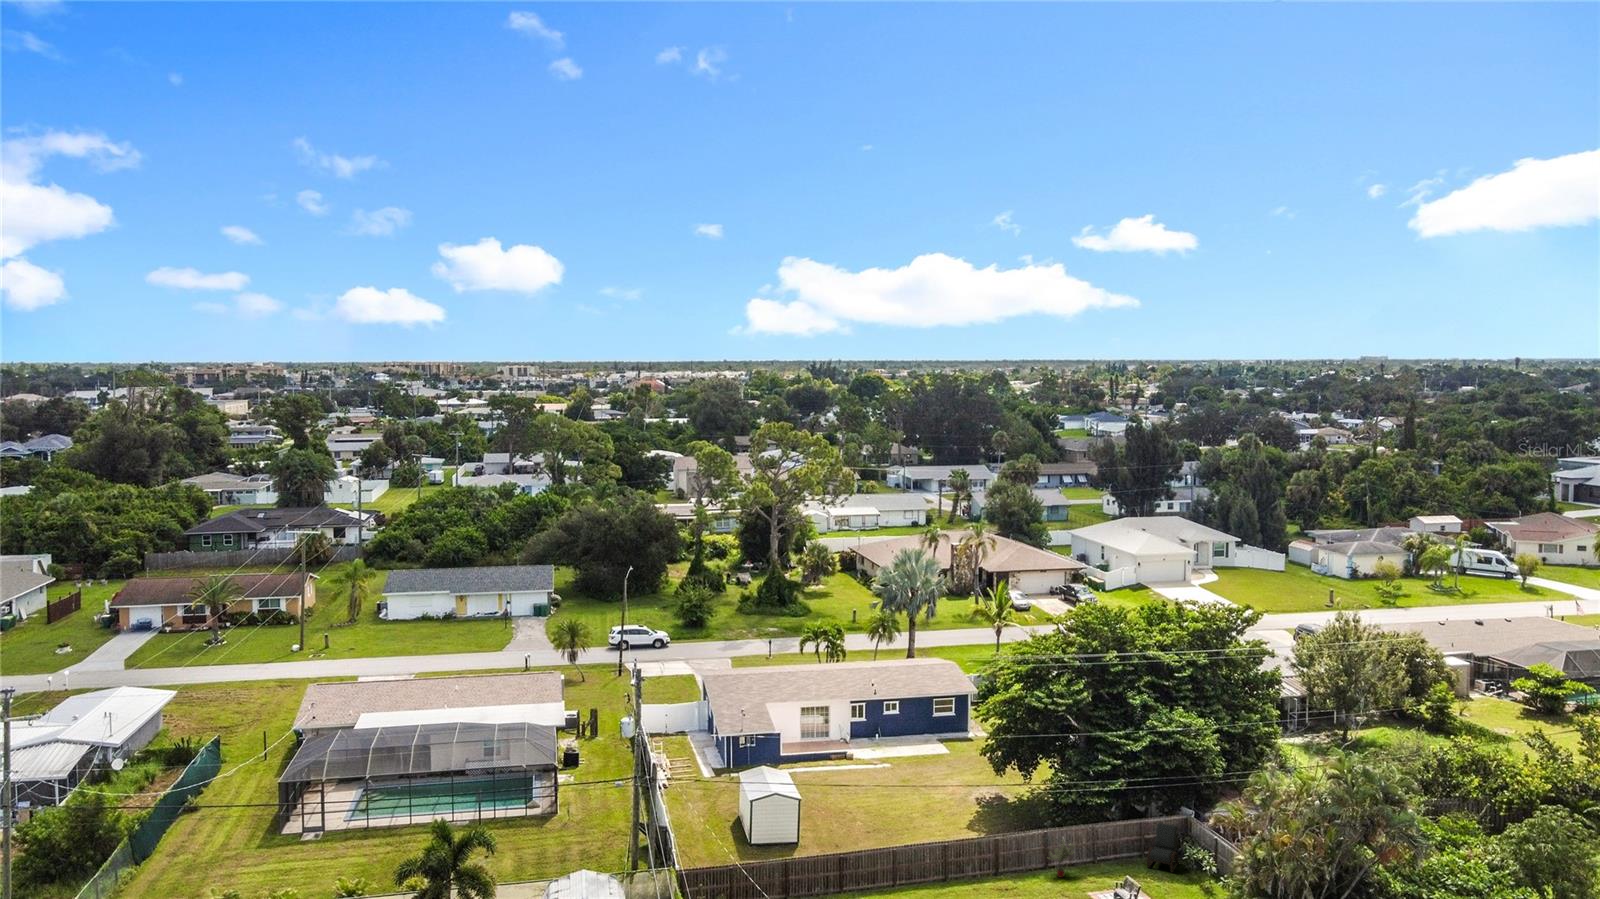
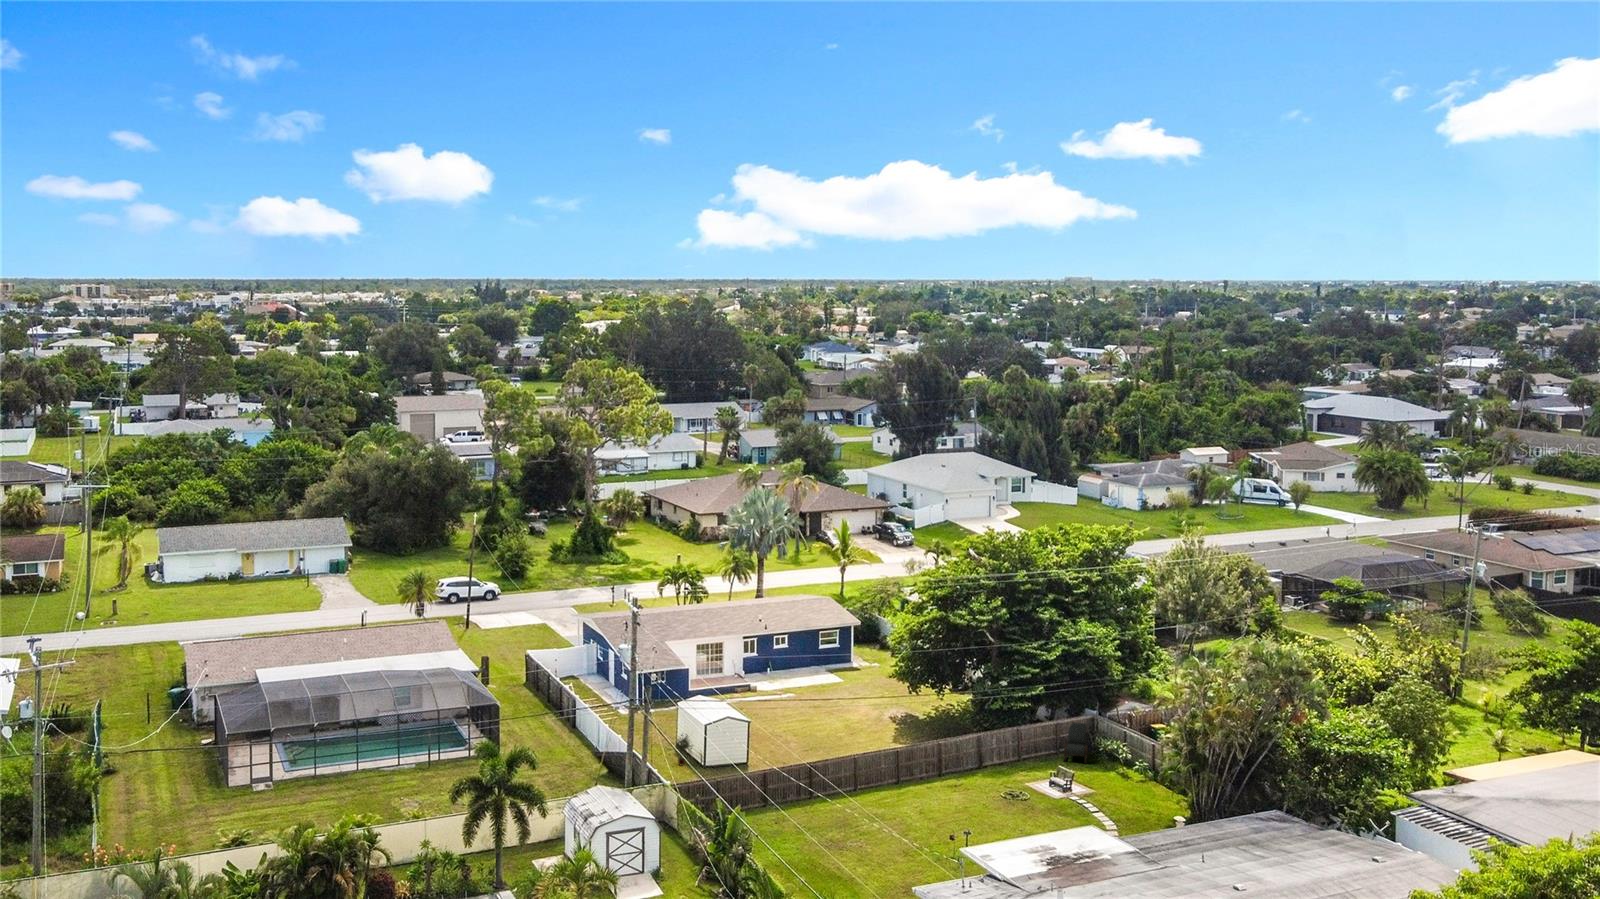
potted tree: present [1048,840,1074,877] -> present [676,734,692,765]

